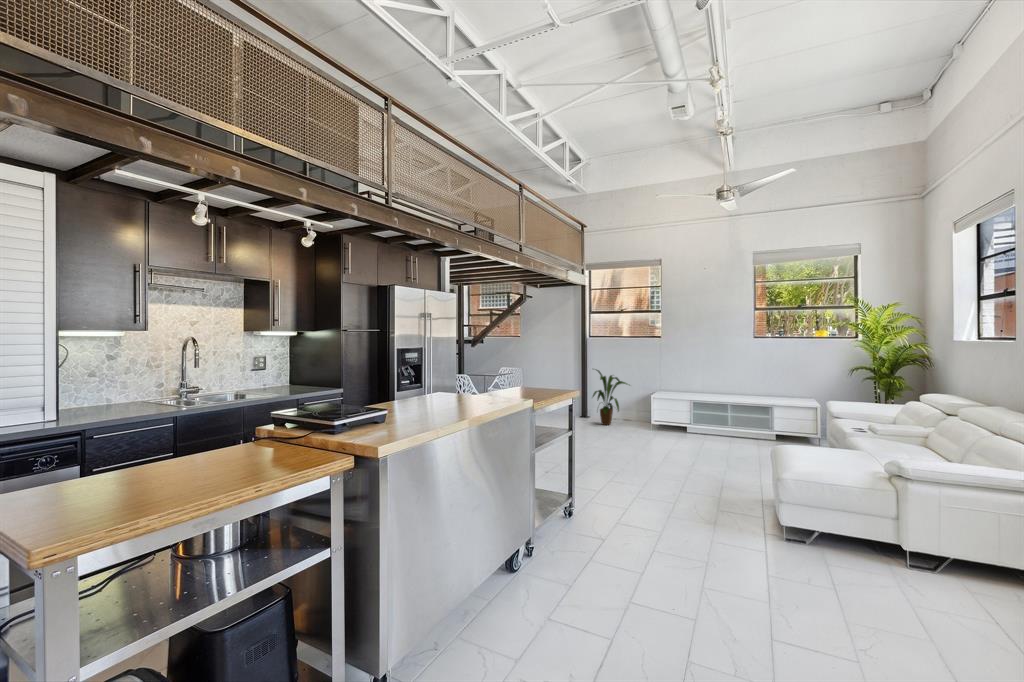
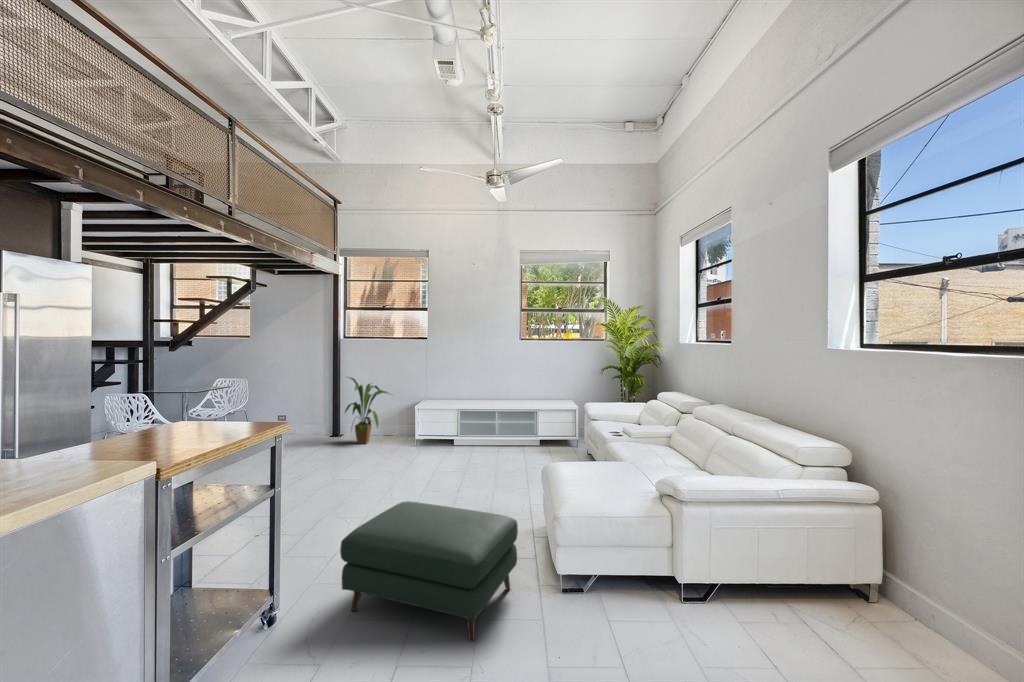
ottoman: none [604,457,741,554] -> present [340,501,518,642]

